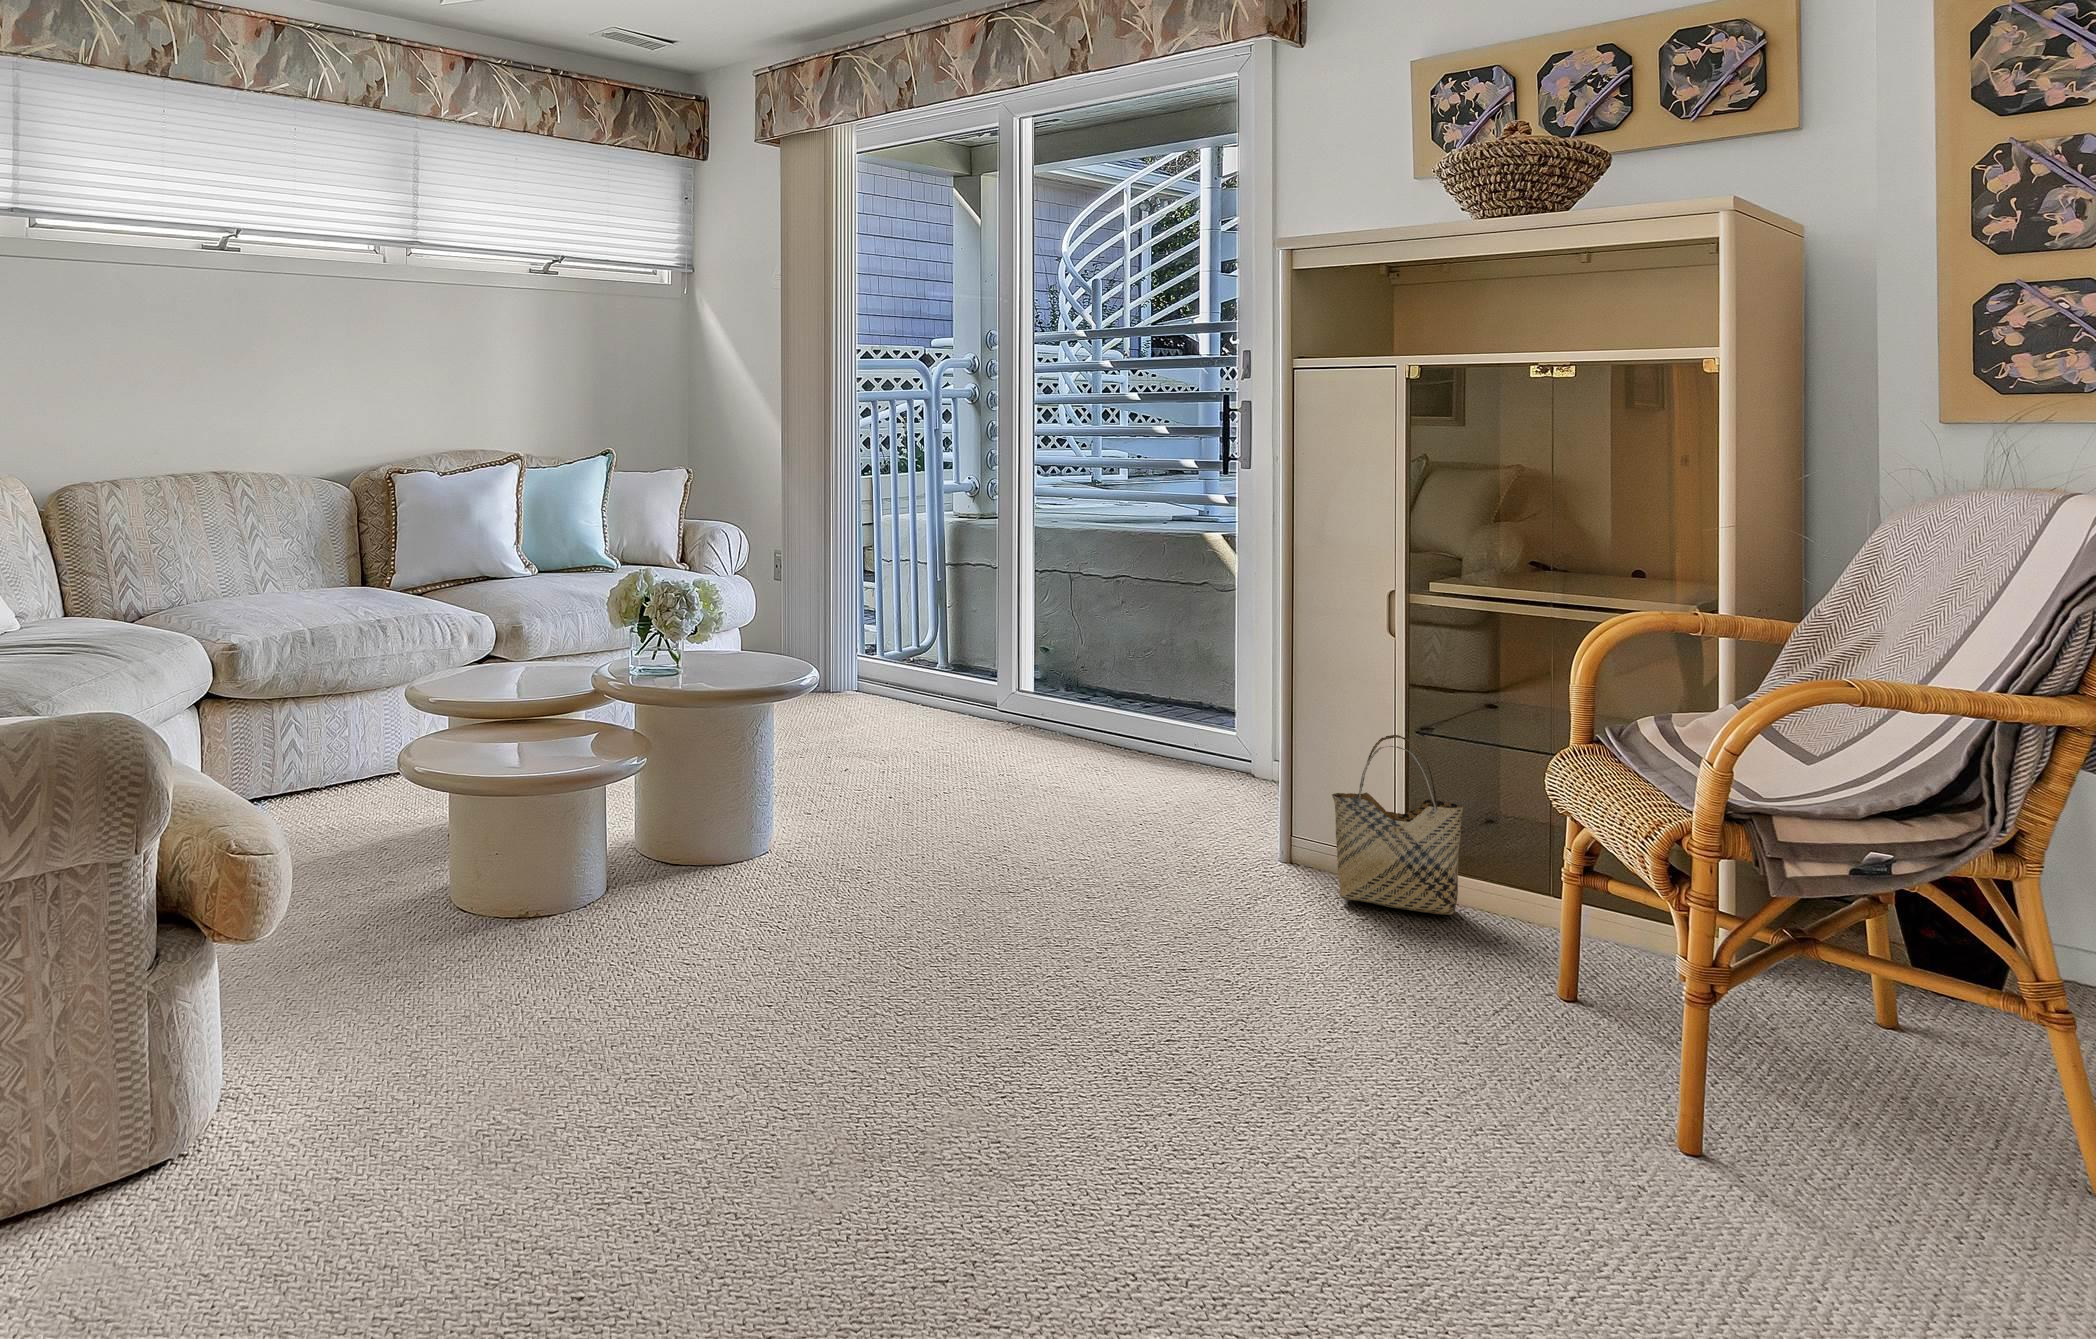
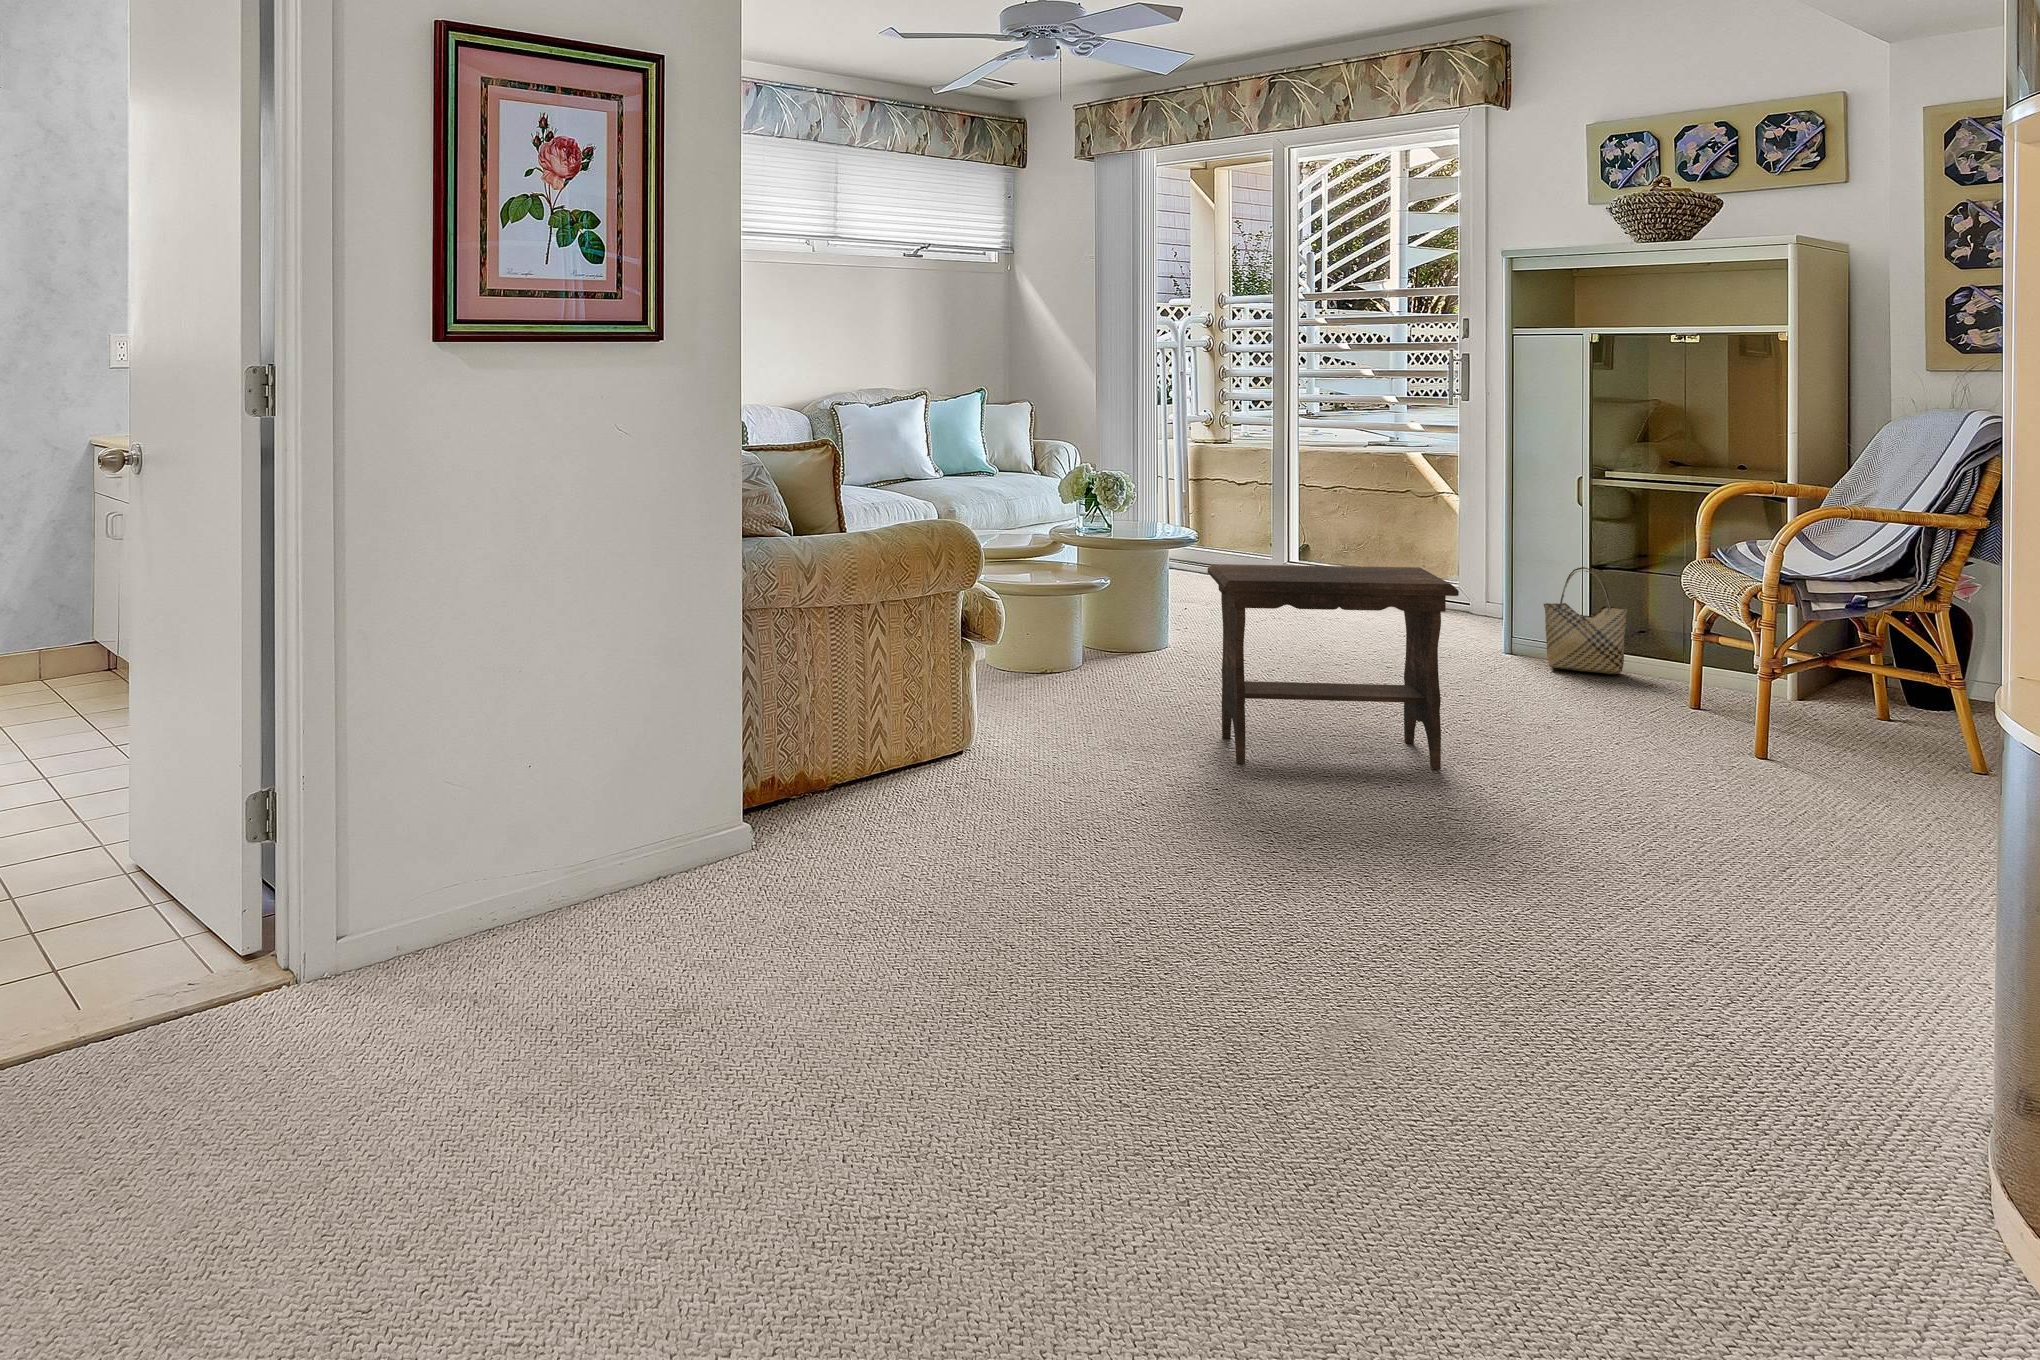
footstool: none [647,780,1103,1224] -> present [1208,564,1459,769]

